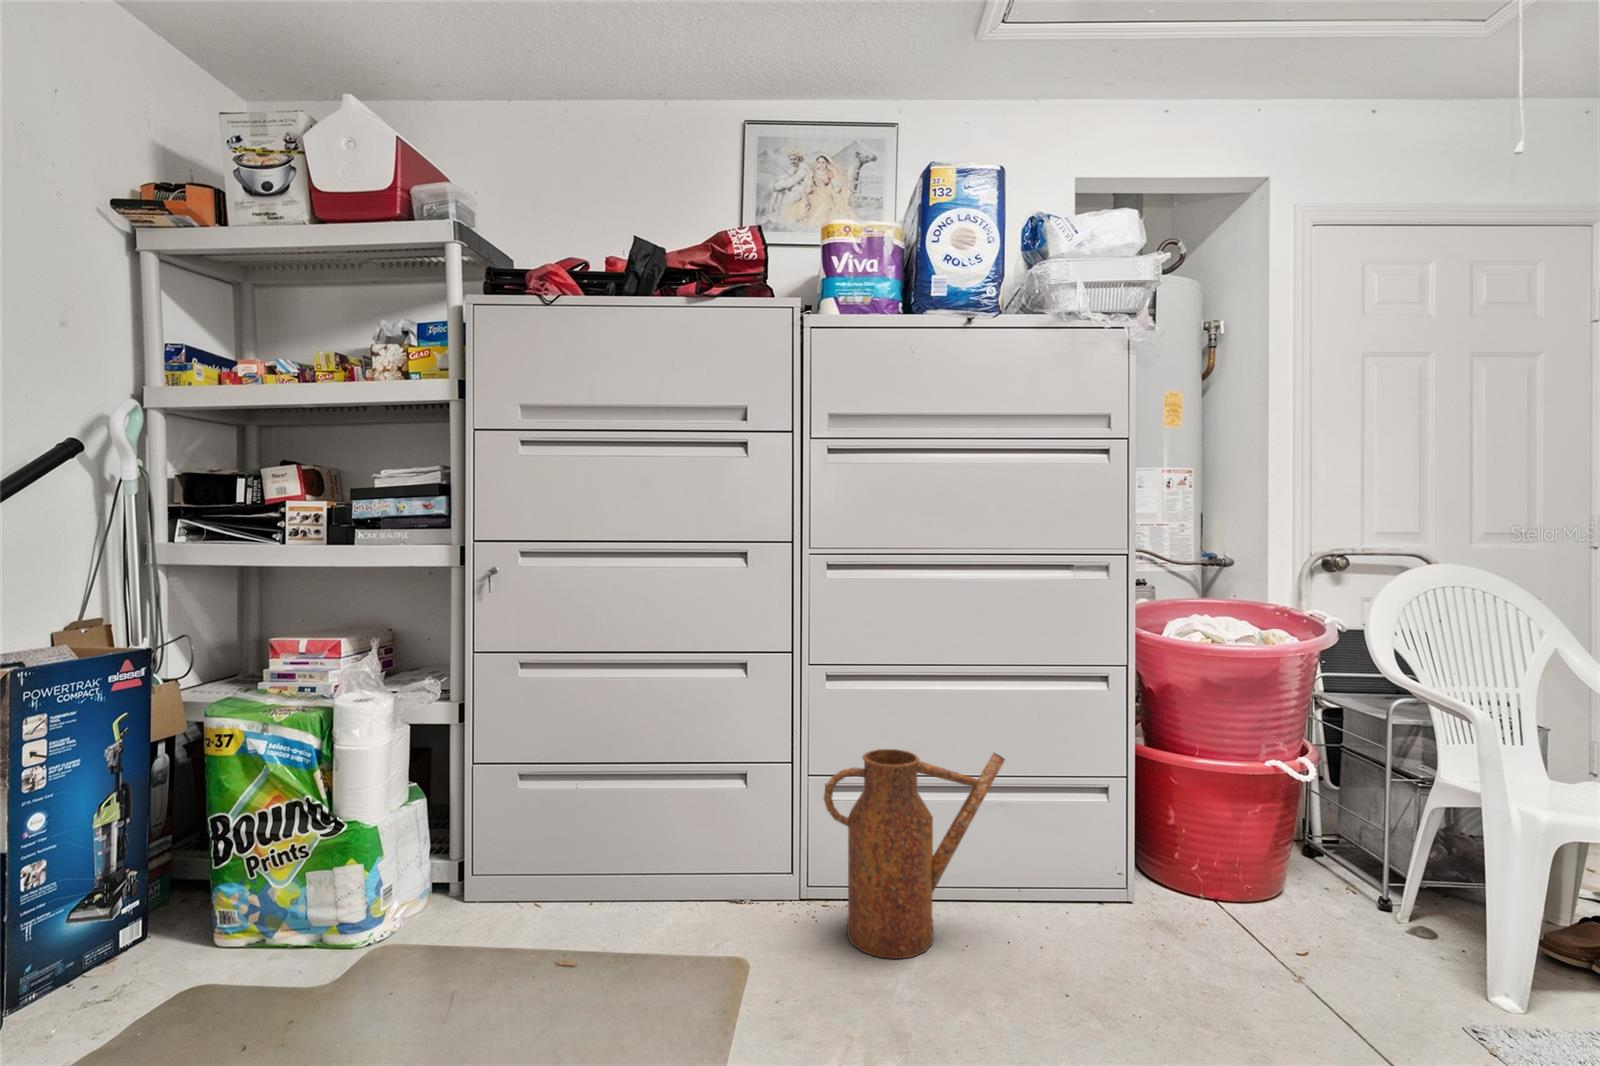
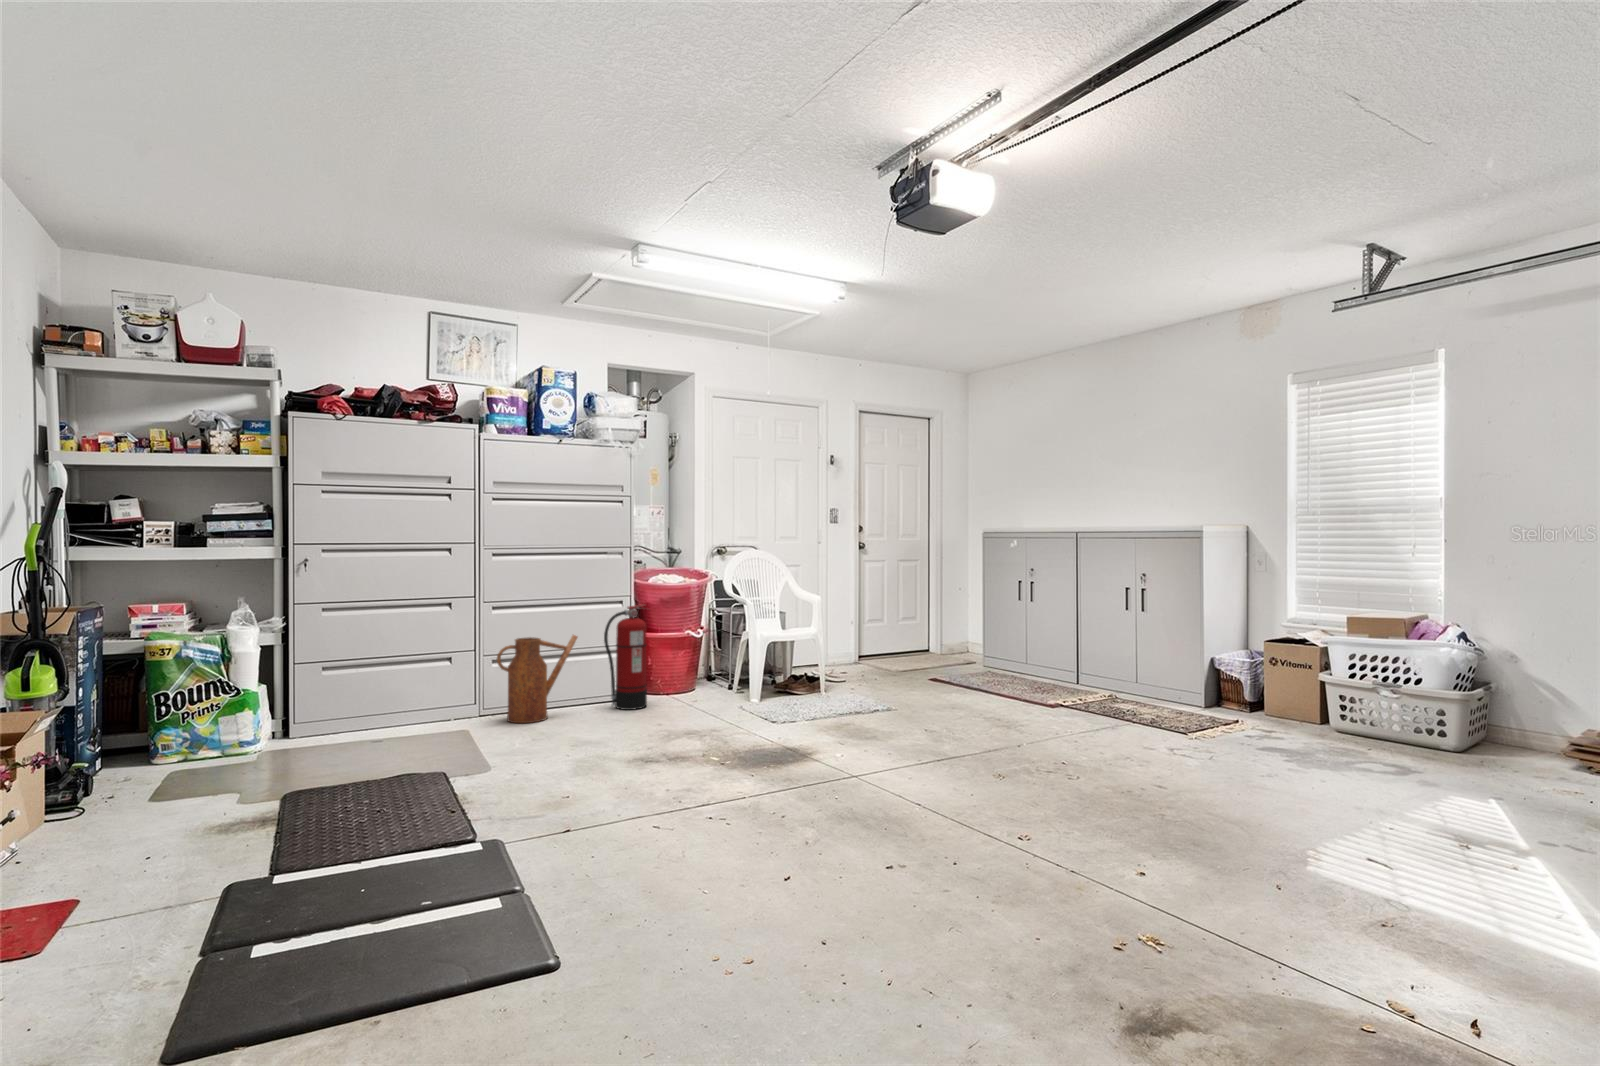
fire extinguisher: none [1067,690,1183,952] -> present [604,604,647,710]

